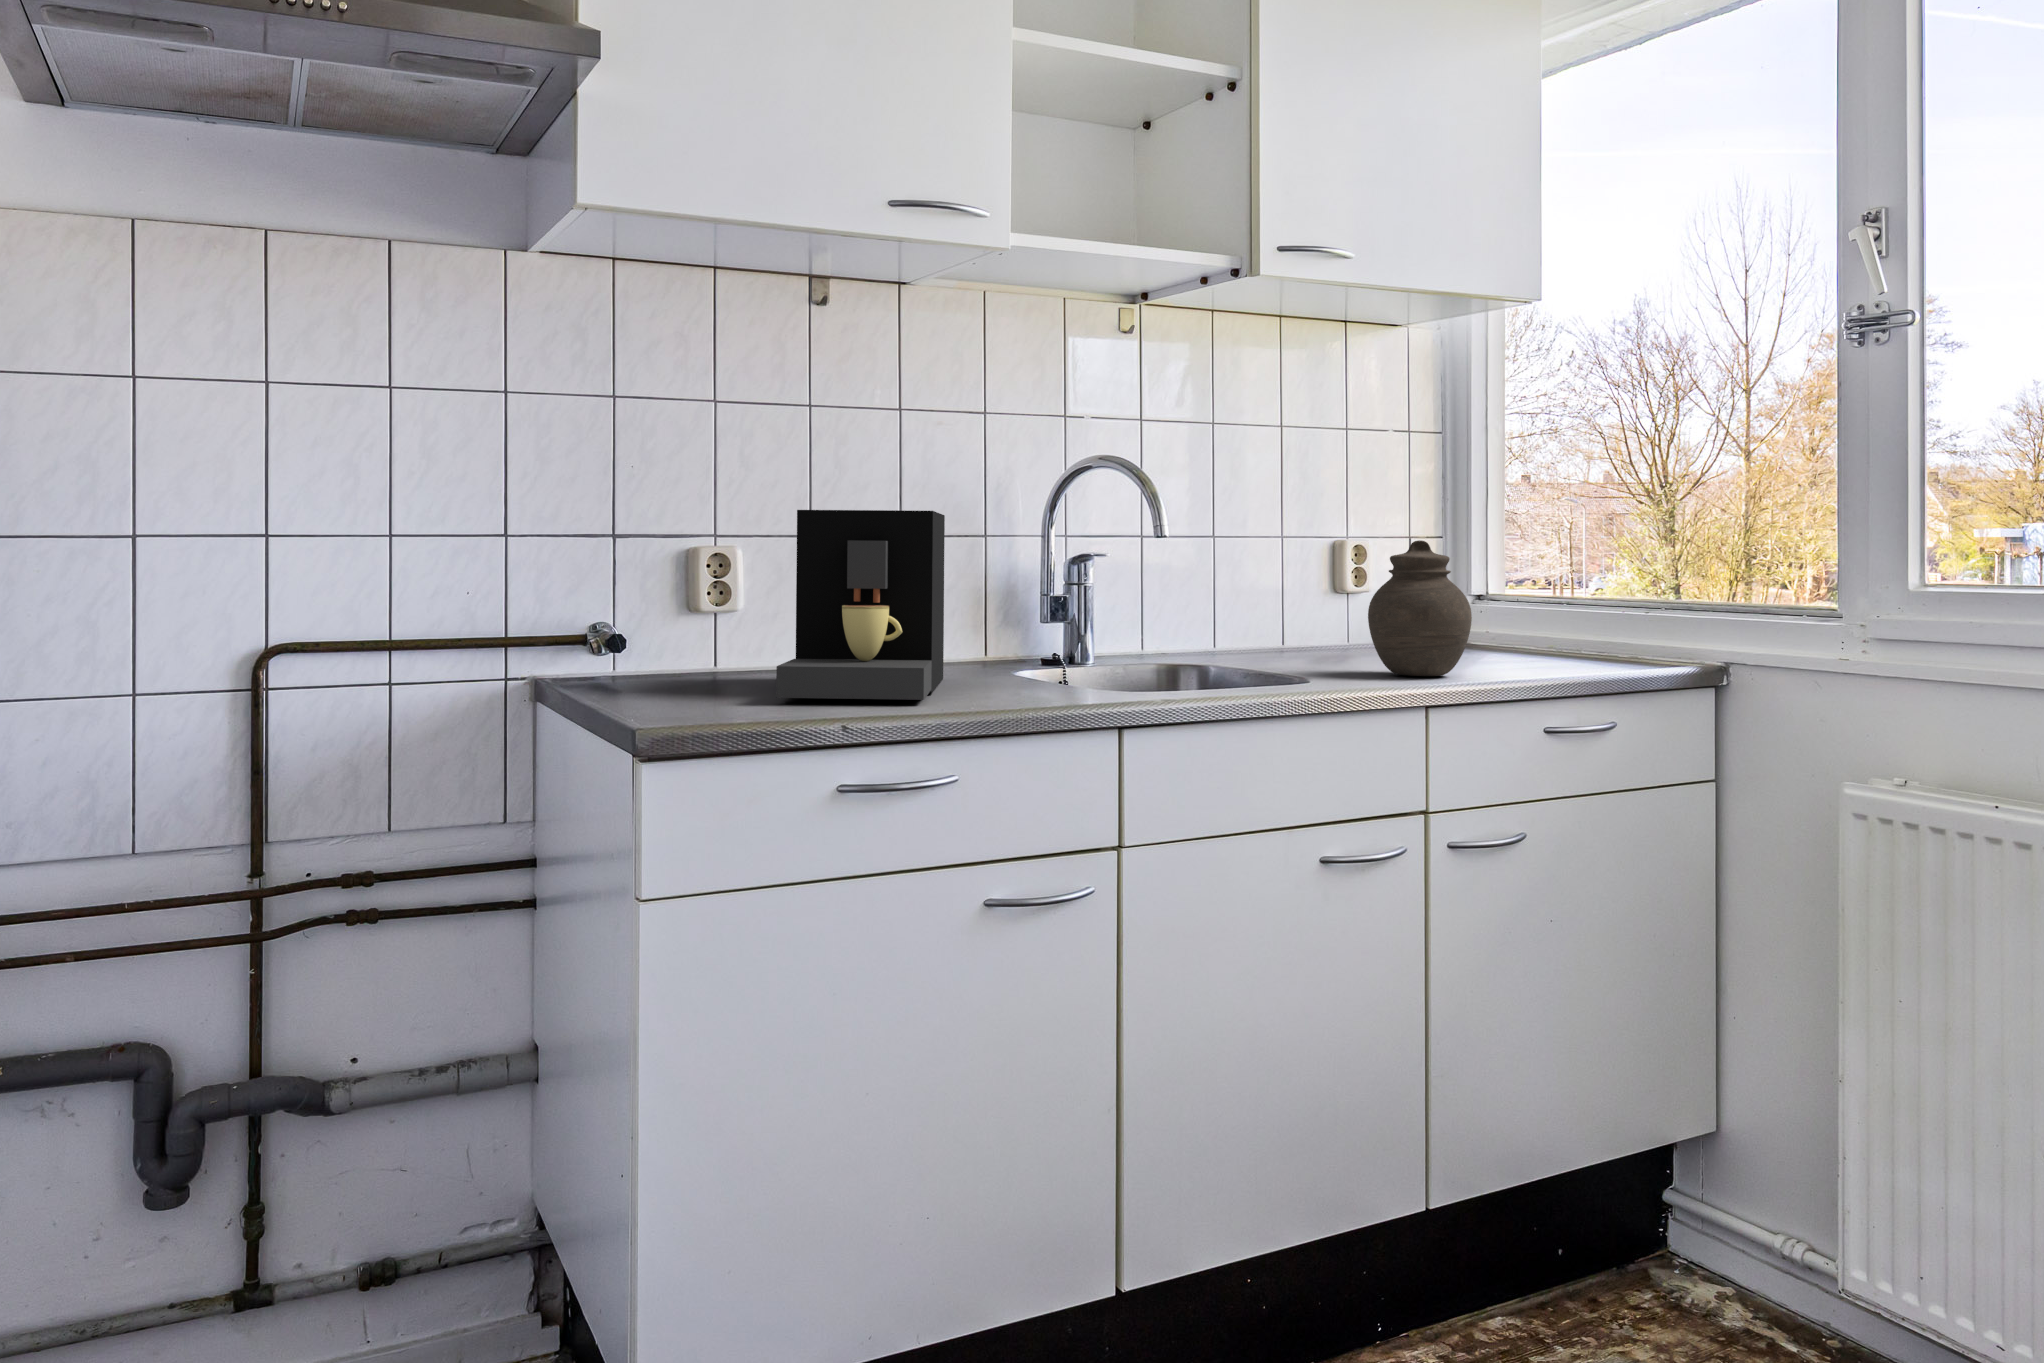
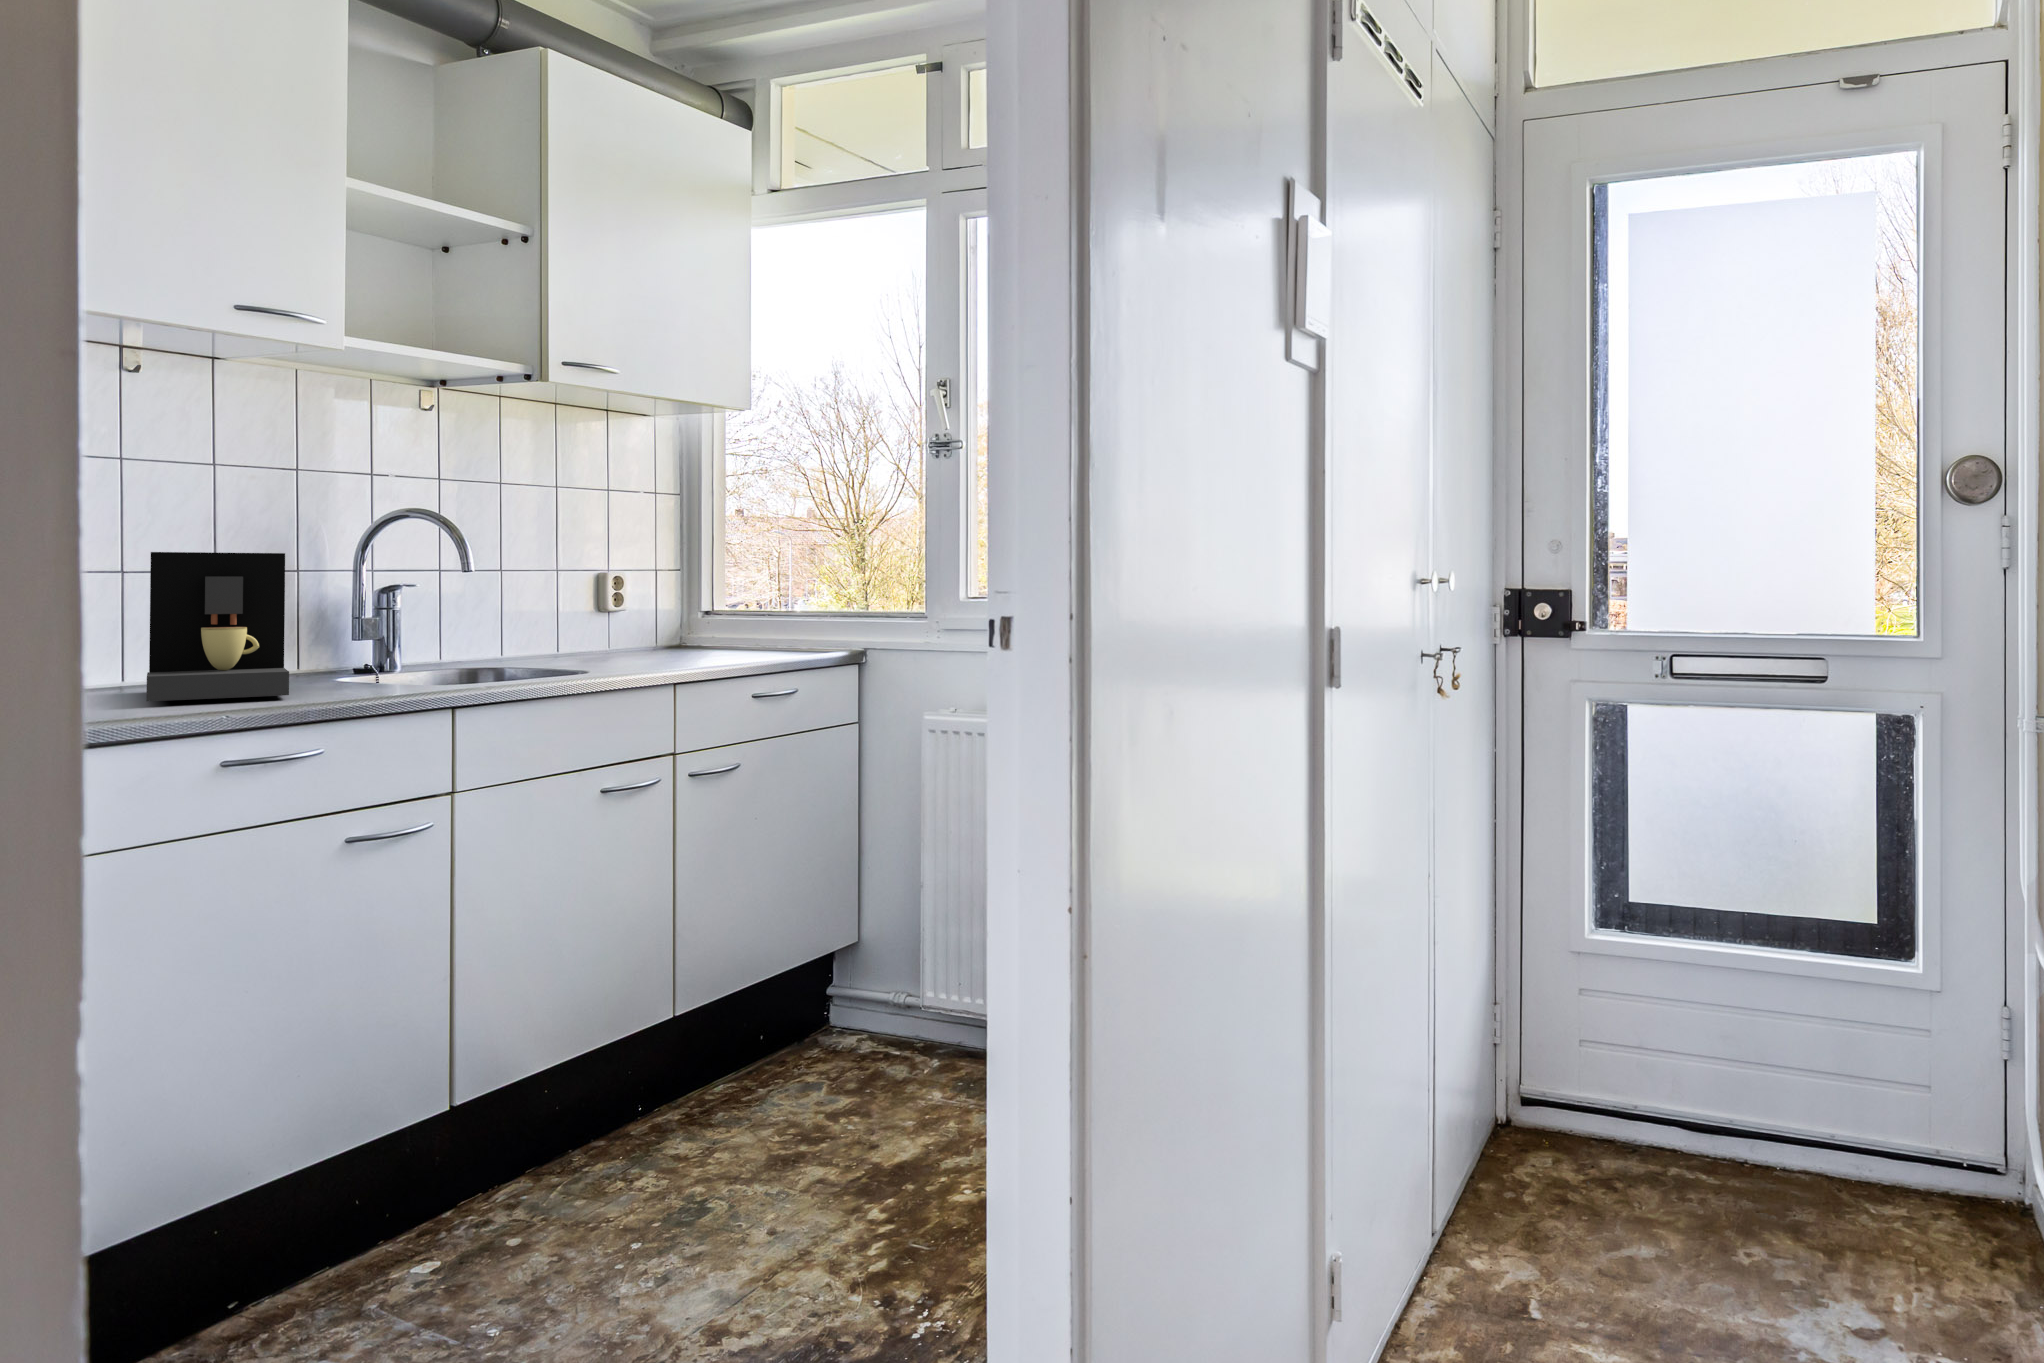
jar: present [1368,540,1472,676] -> none [631,573,704,665]

